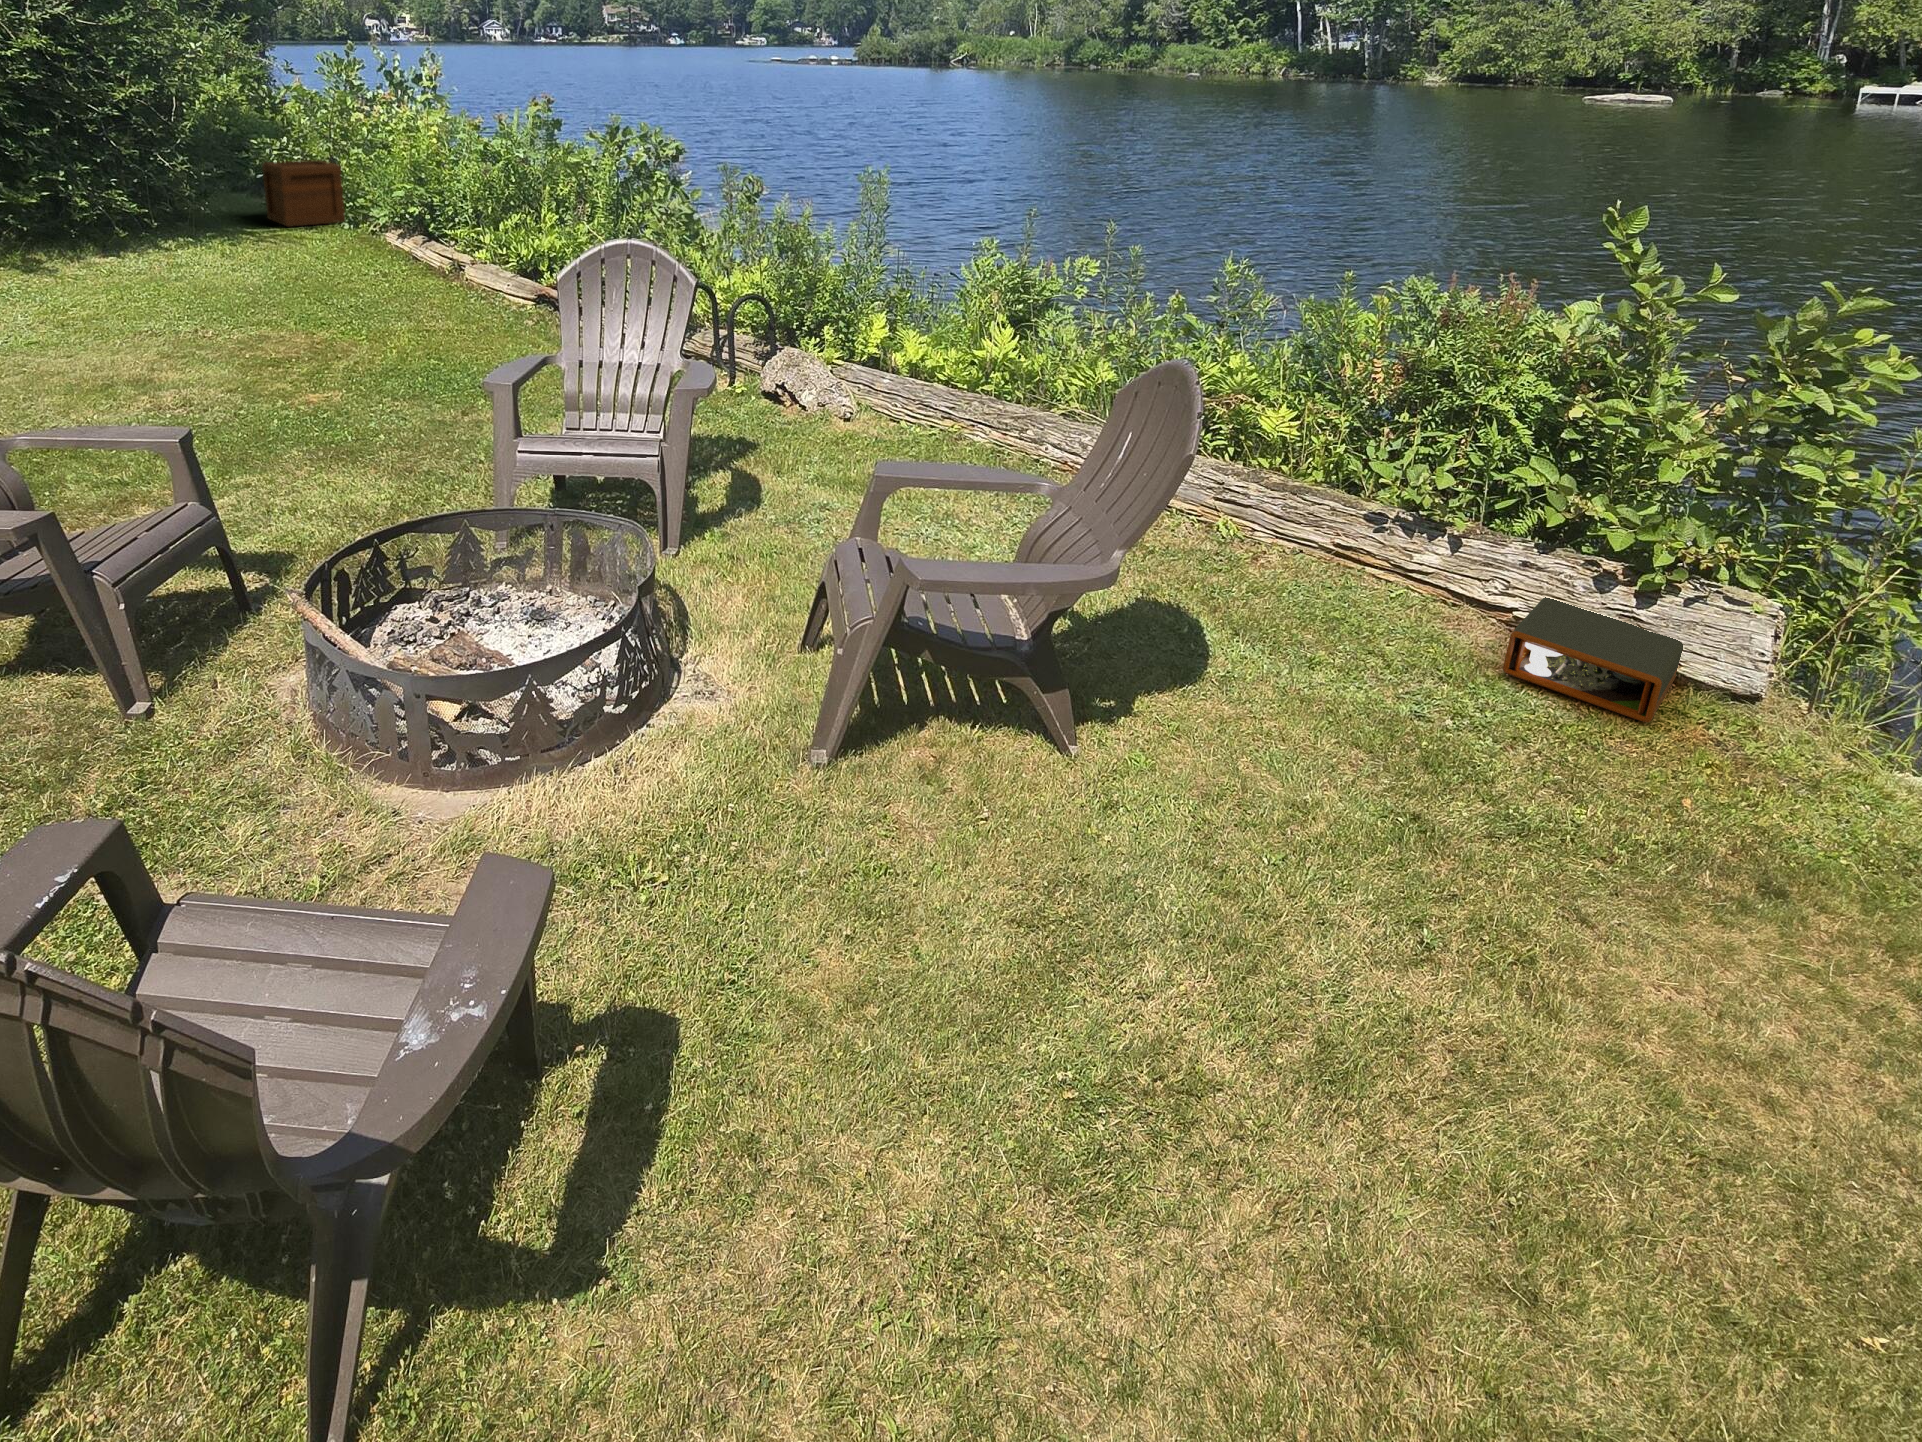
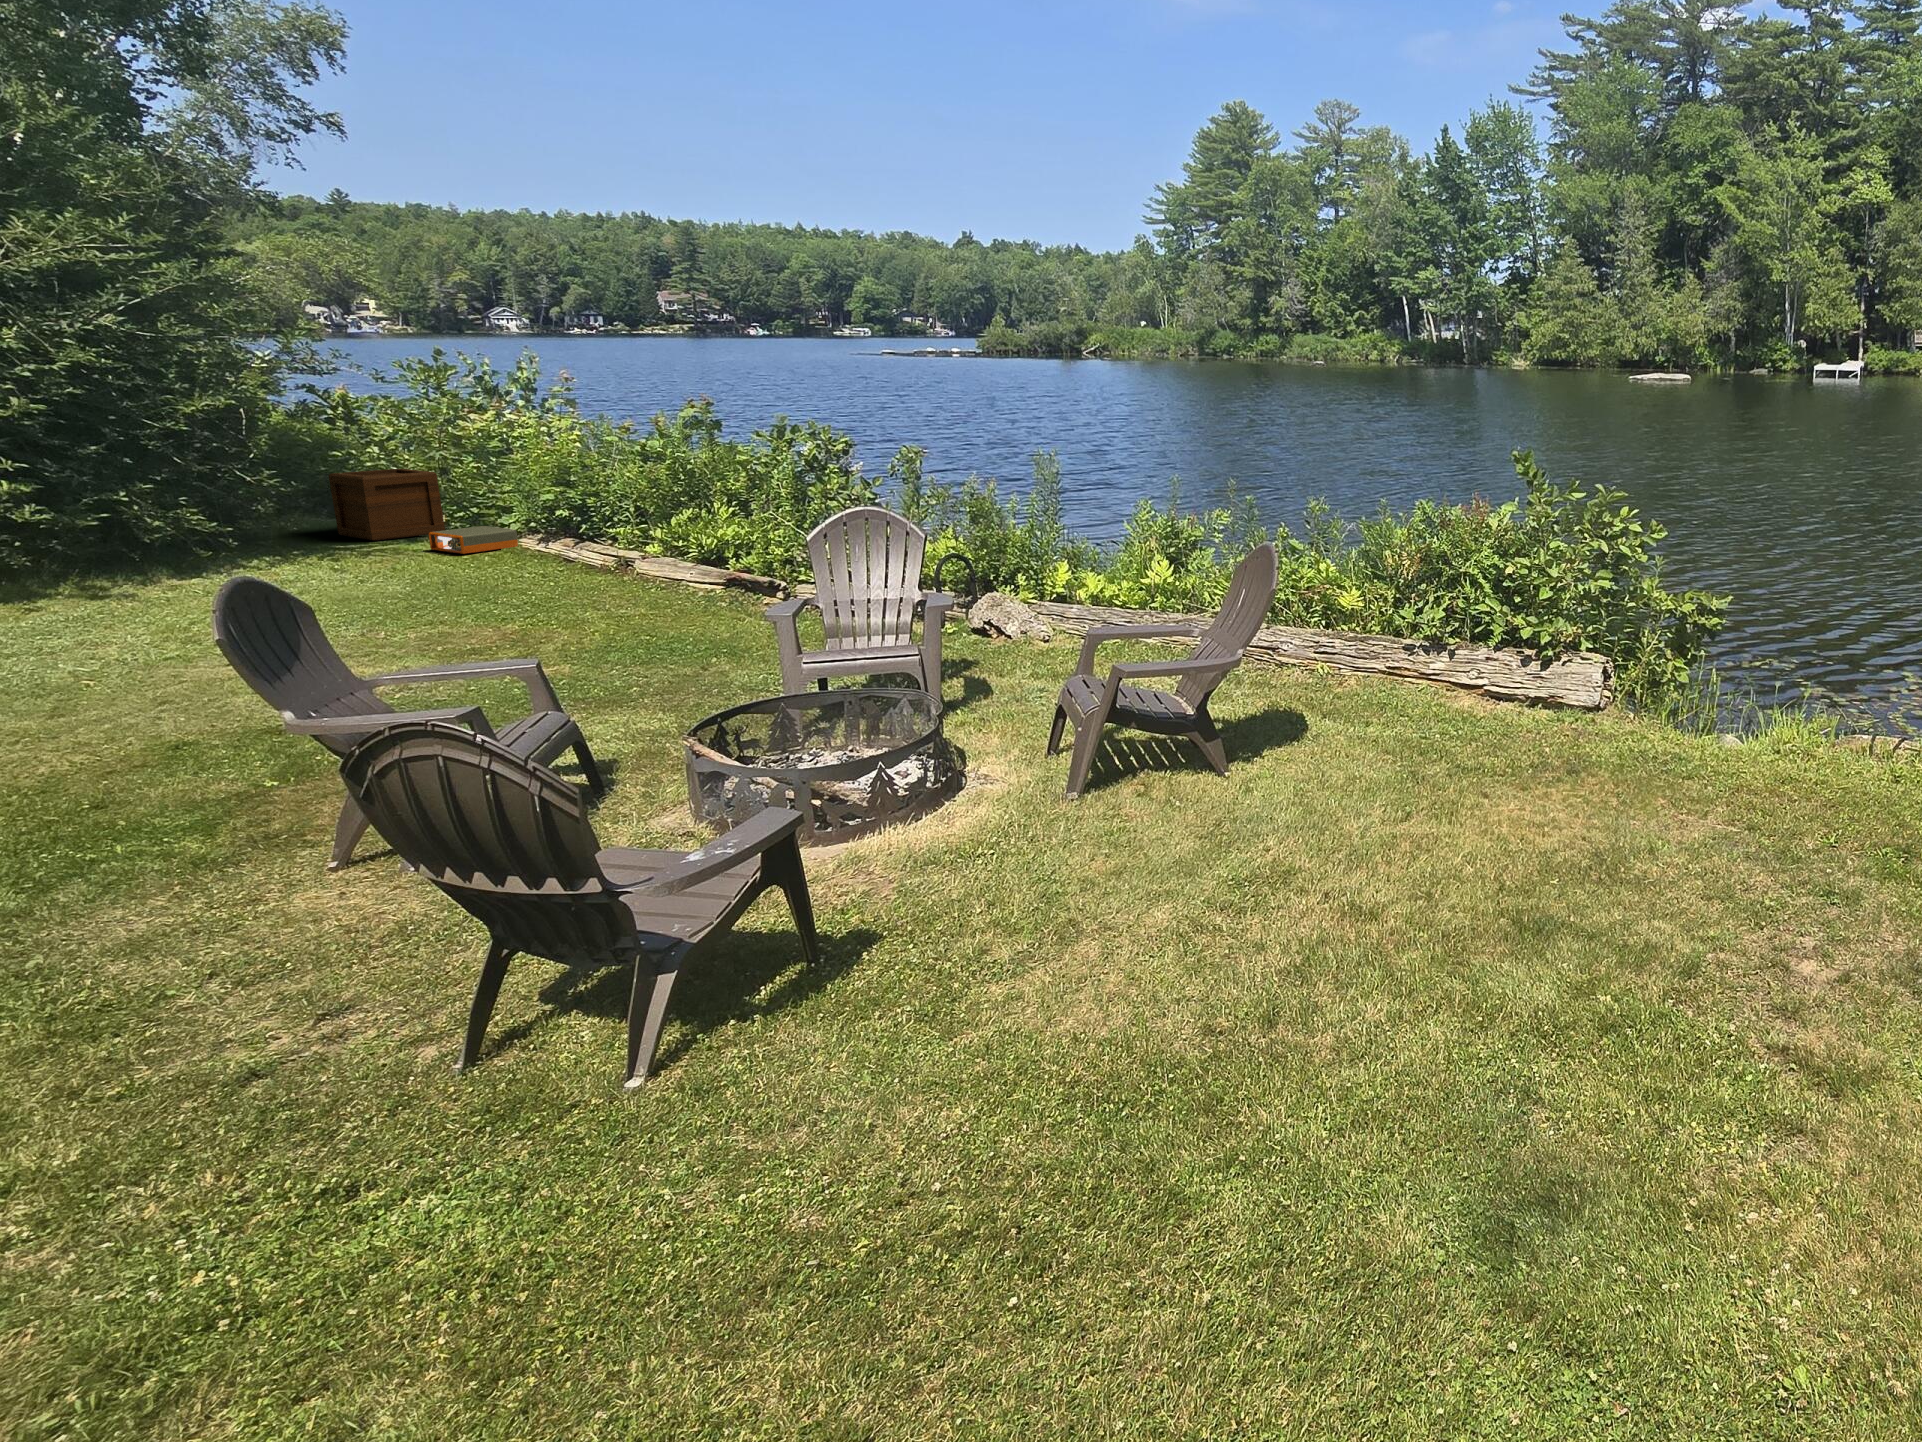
storage box: present [1503,597,1683,722] -> present [429,526,518,554]

